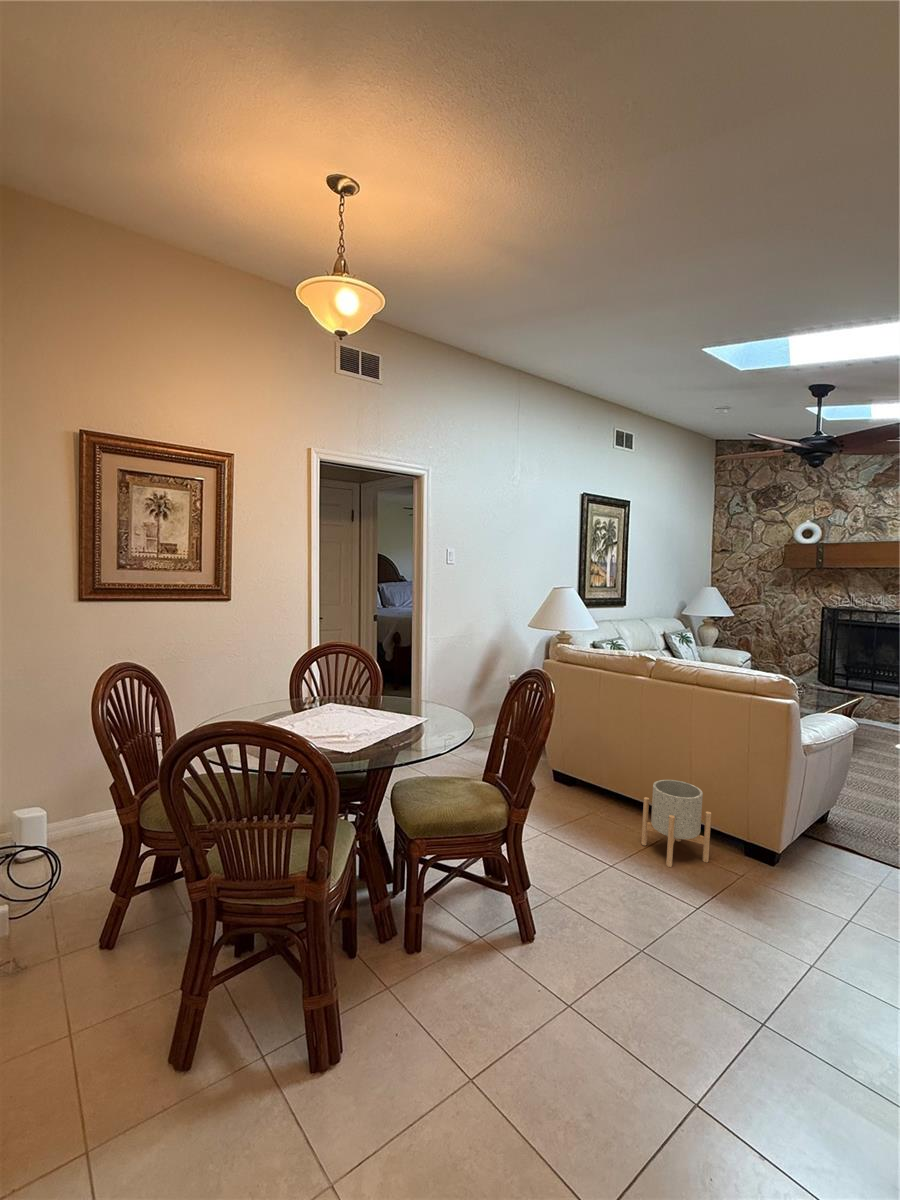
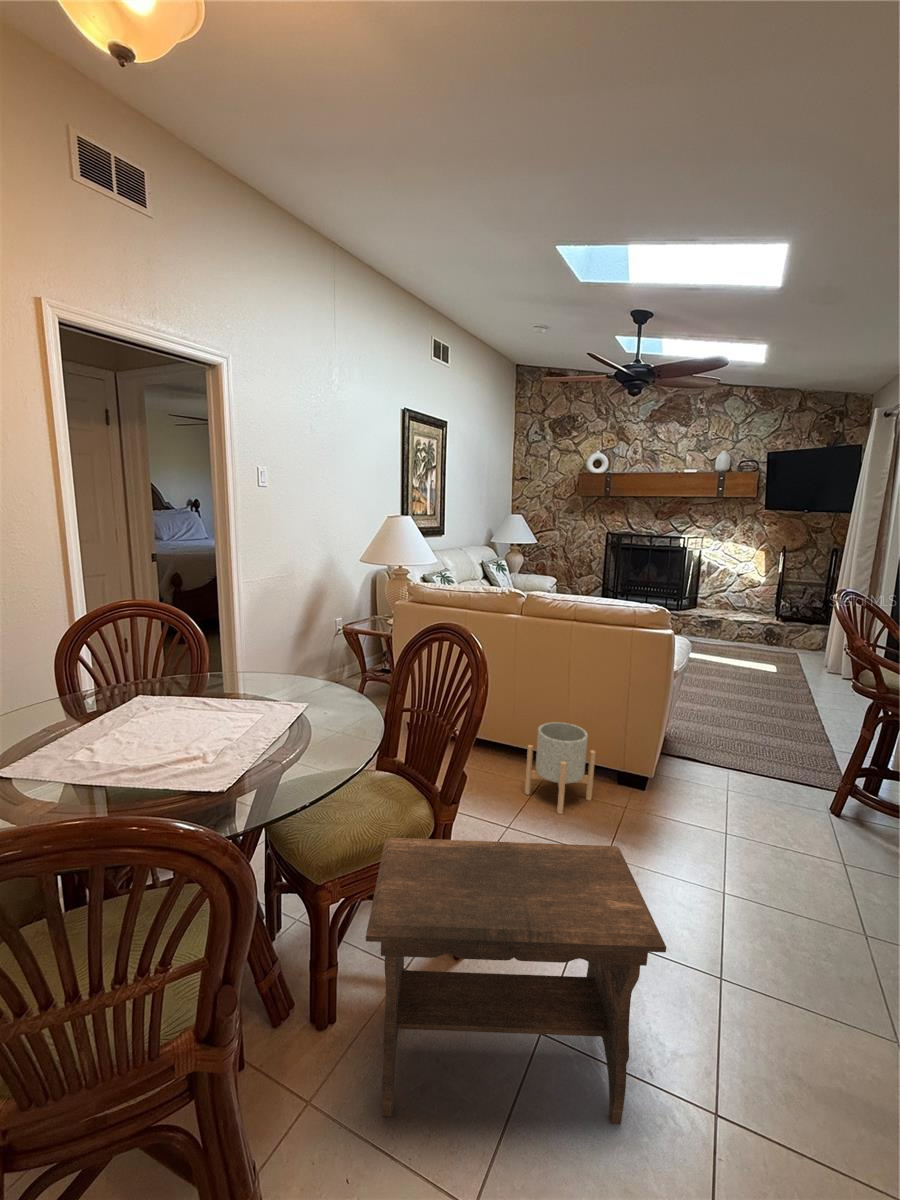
footstool: none [418,819,641,1086] -> present [366,838,666,1125]

